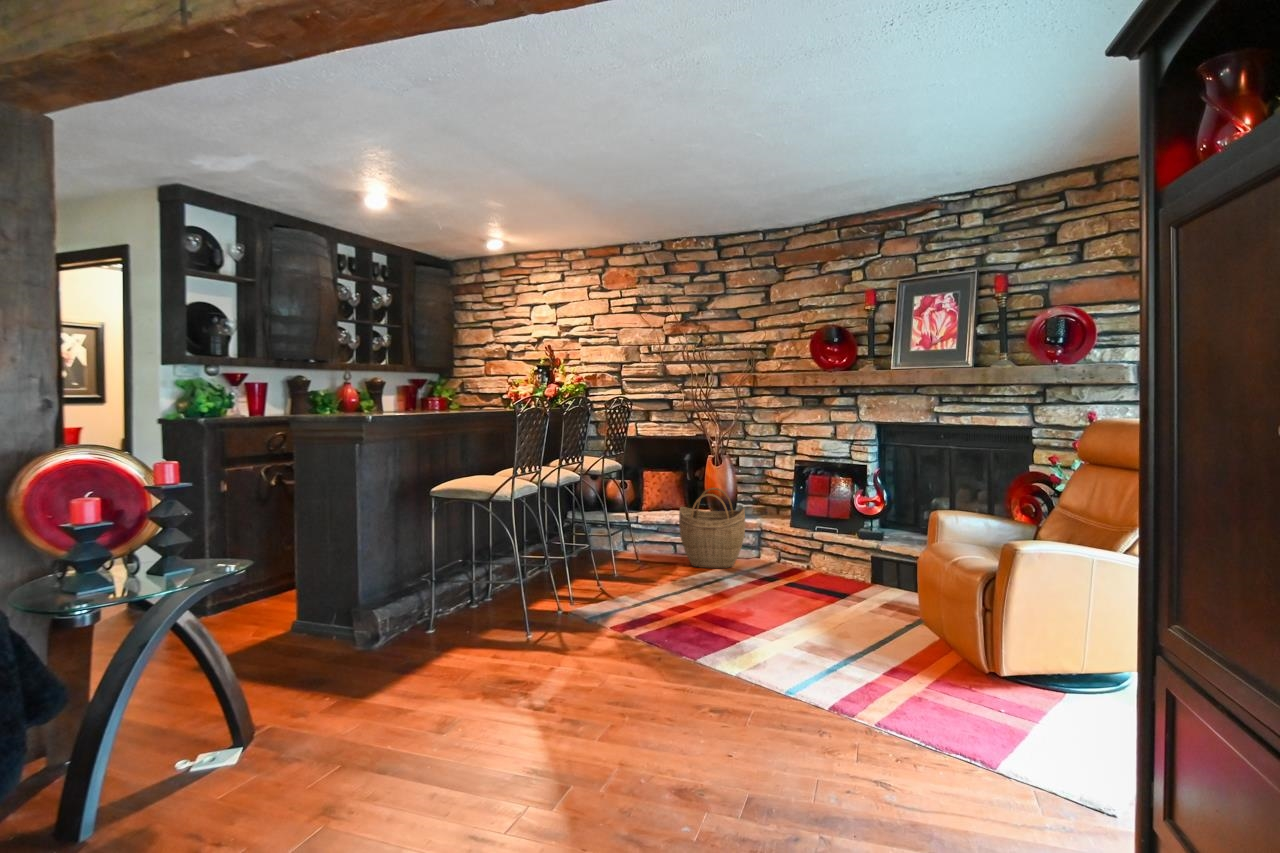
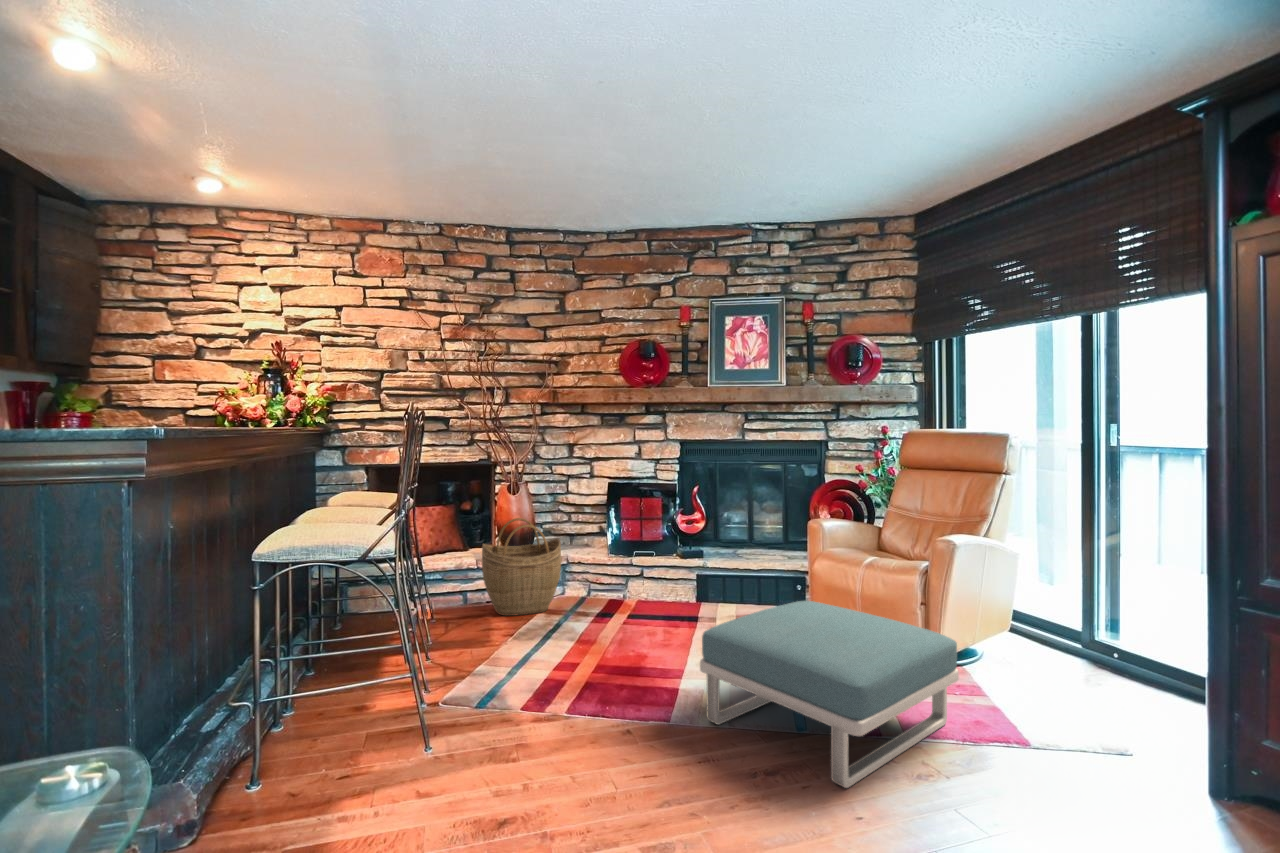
footstool: none [753,579,968,717] -> present [700,601,959,788]

